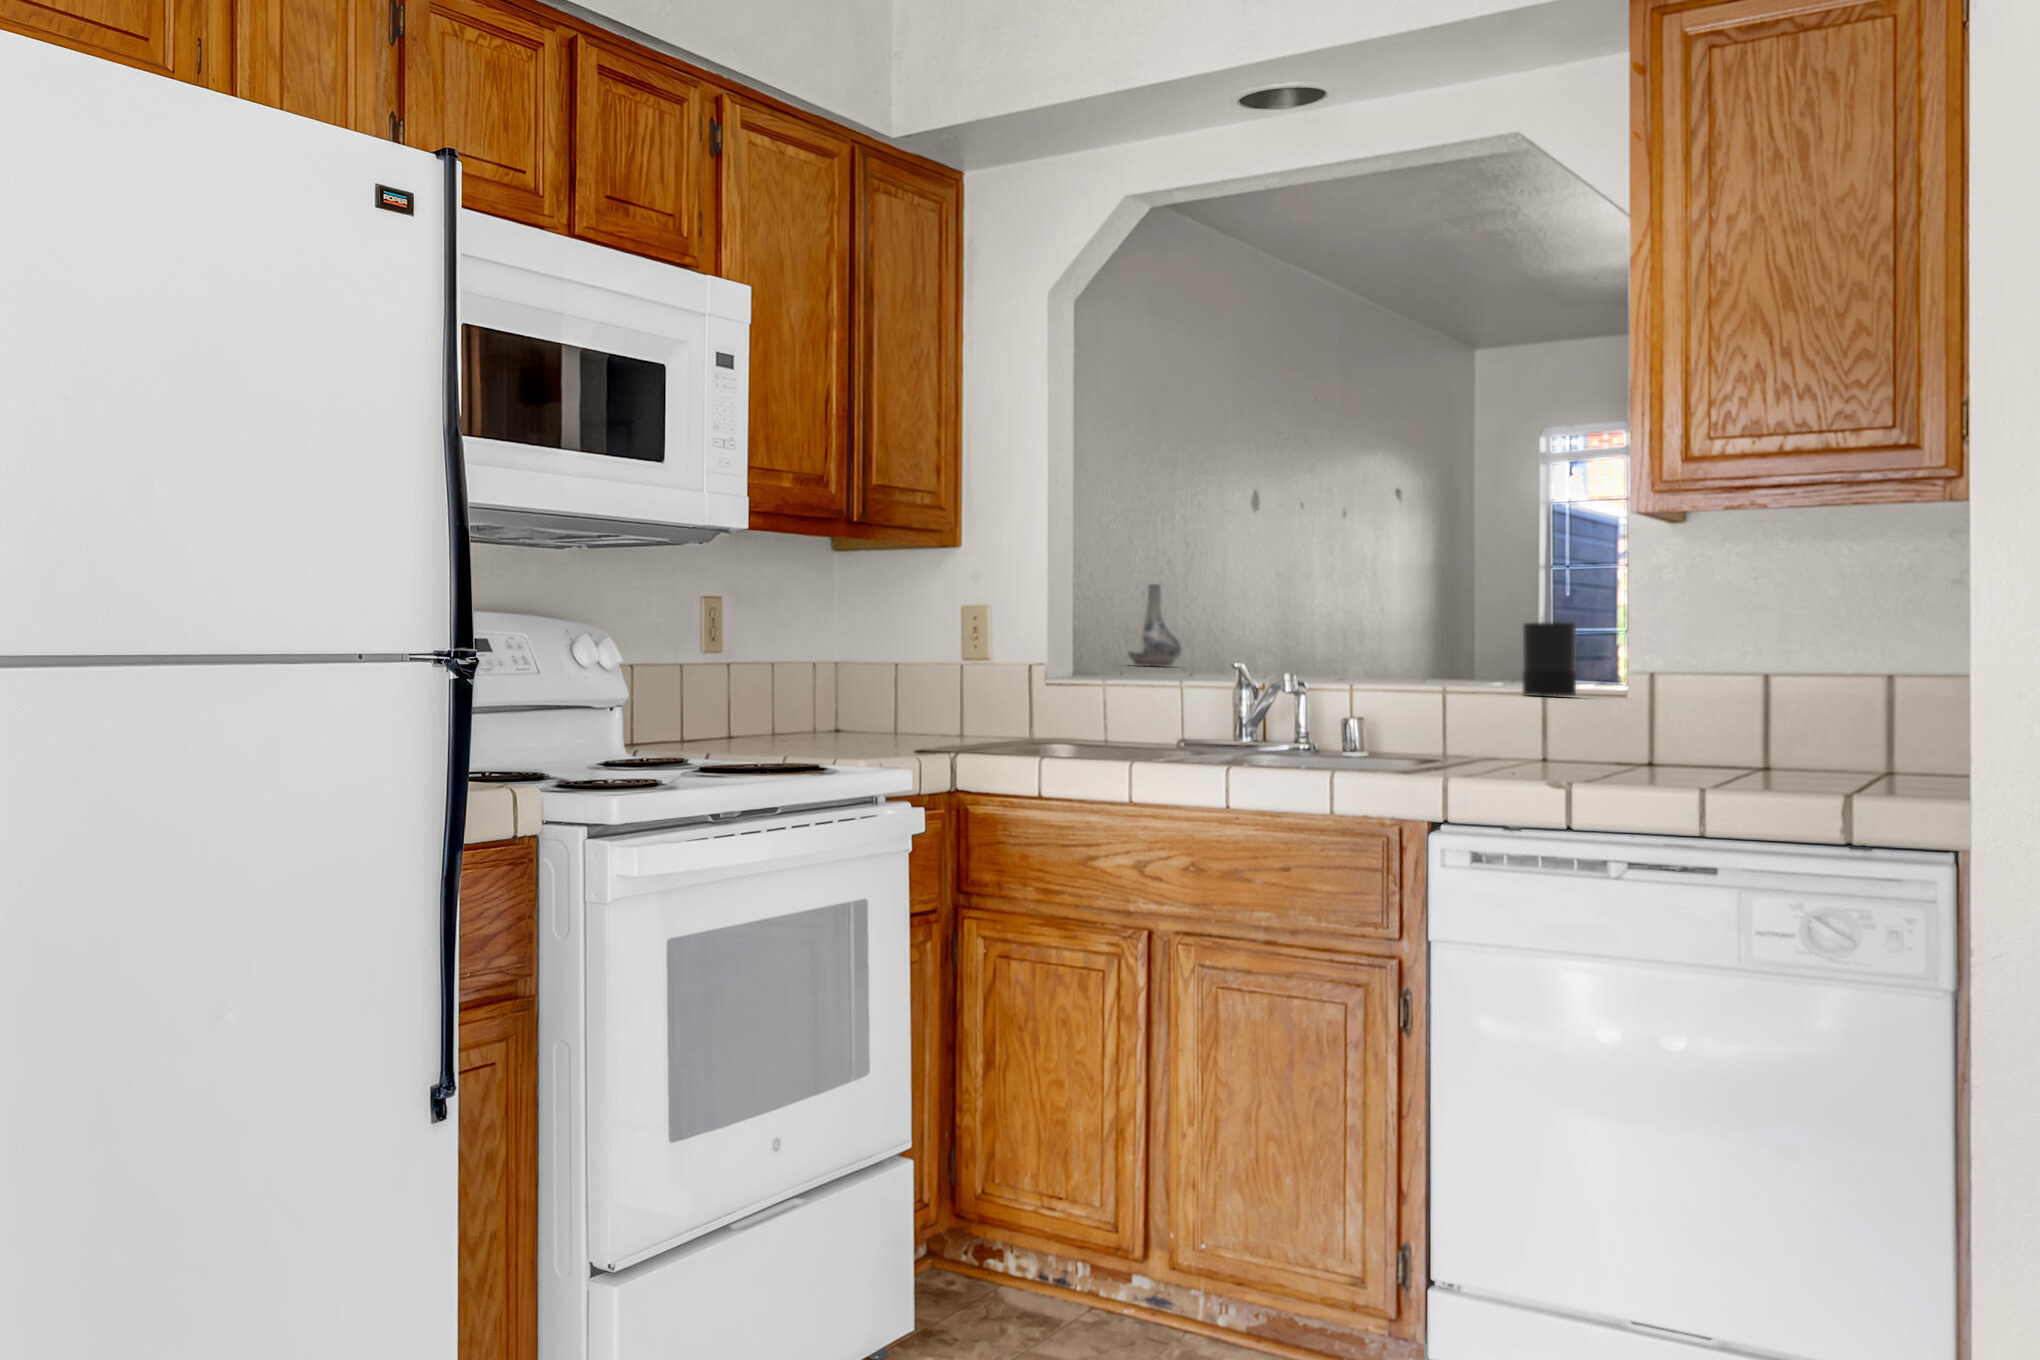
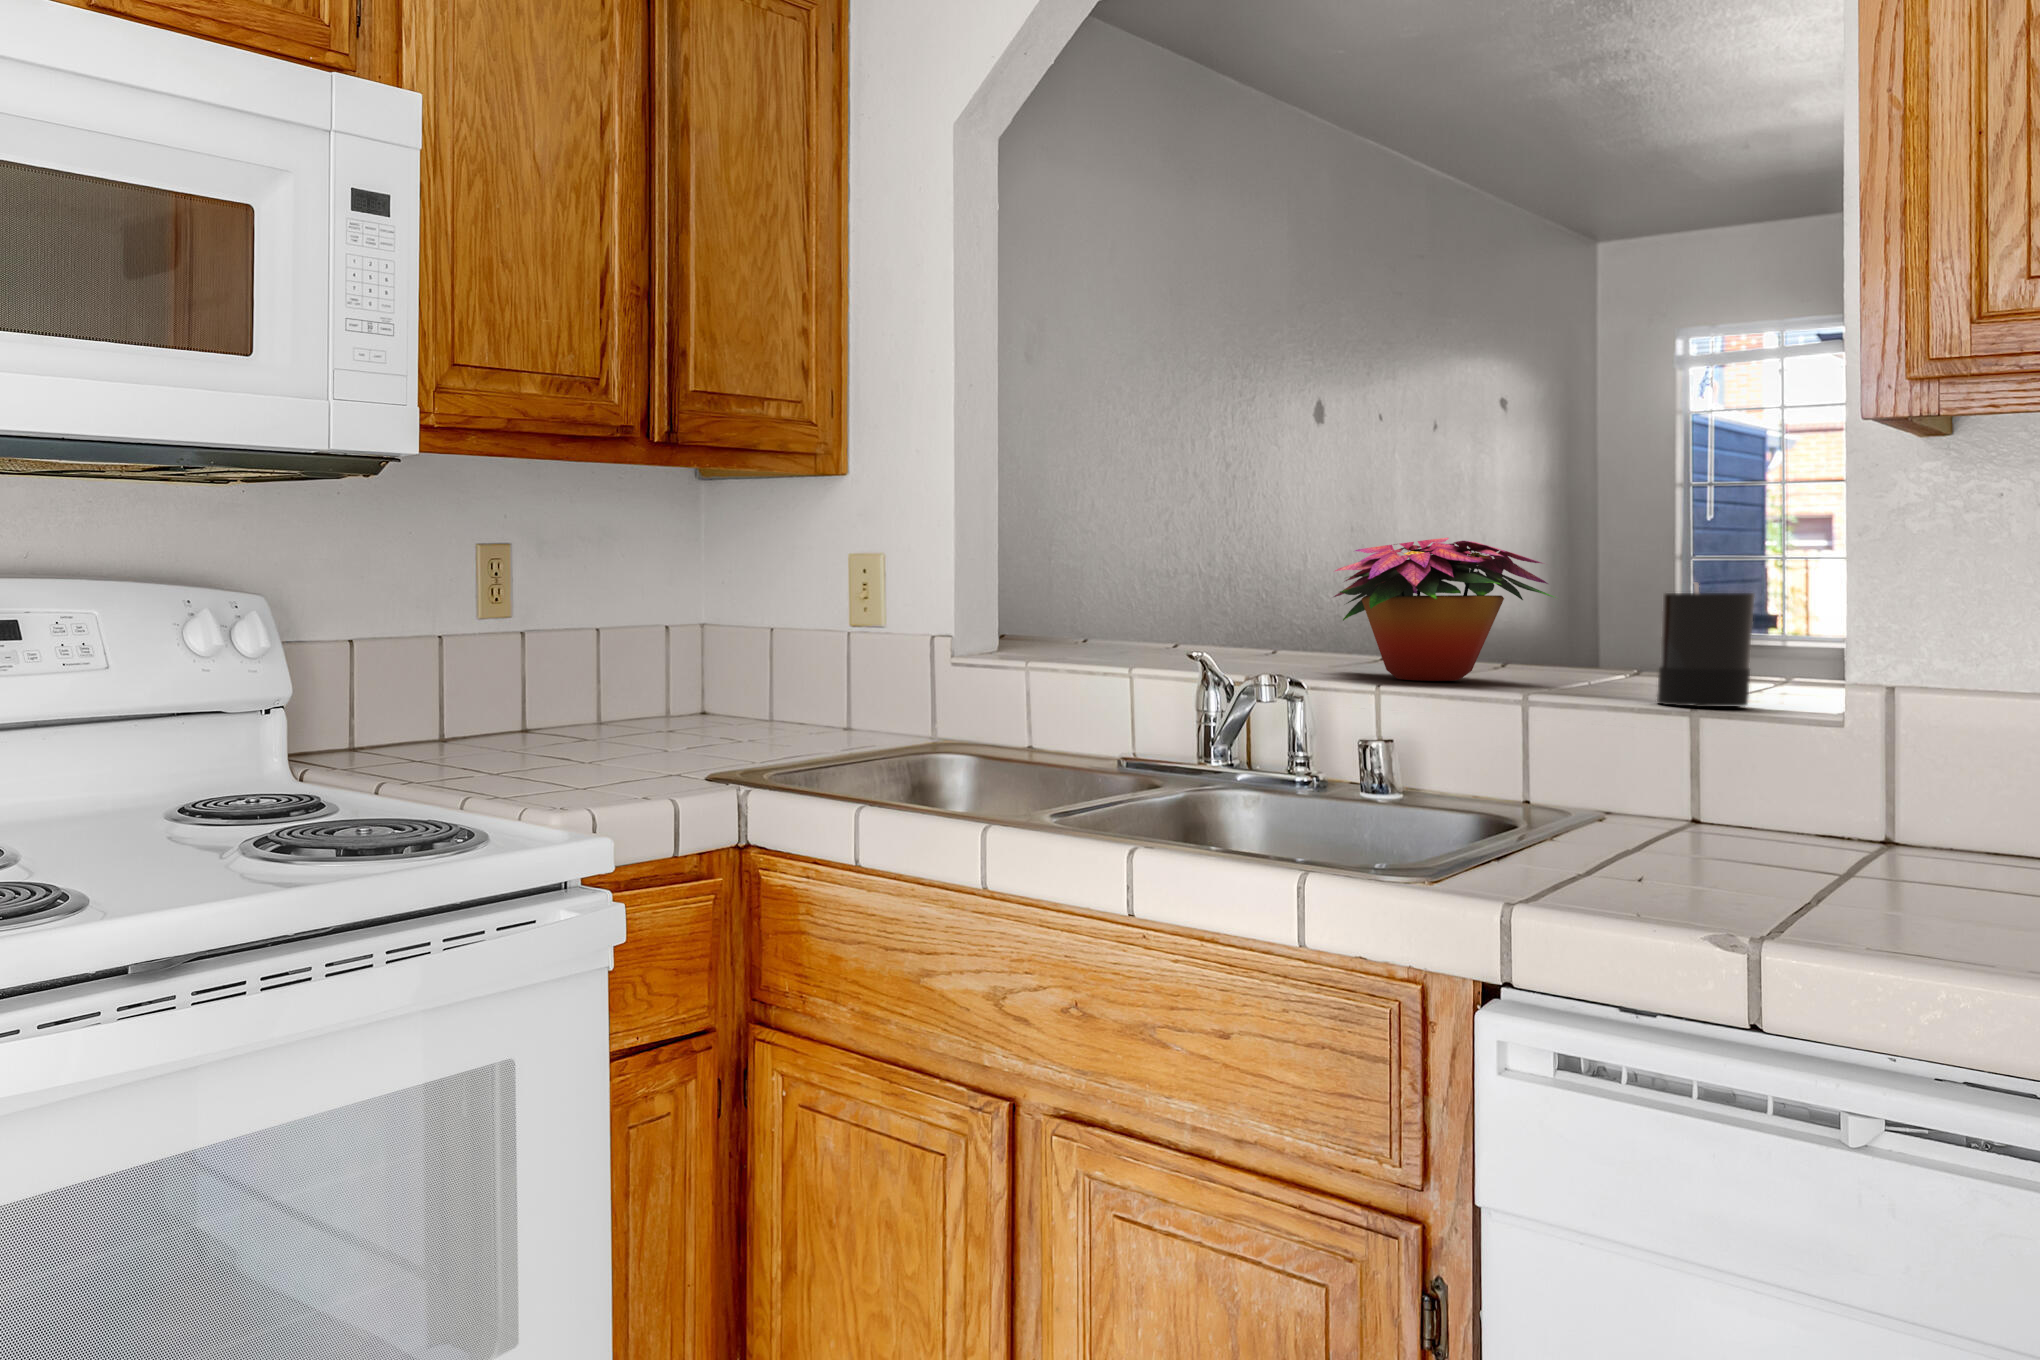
decorative vase: present [1128,584,1181,666] -> none [1136,529,1202,625]
flower arrangement: none [1301,587,1465,686] -> present [1334,538,1556,681]

